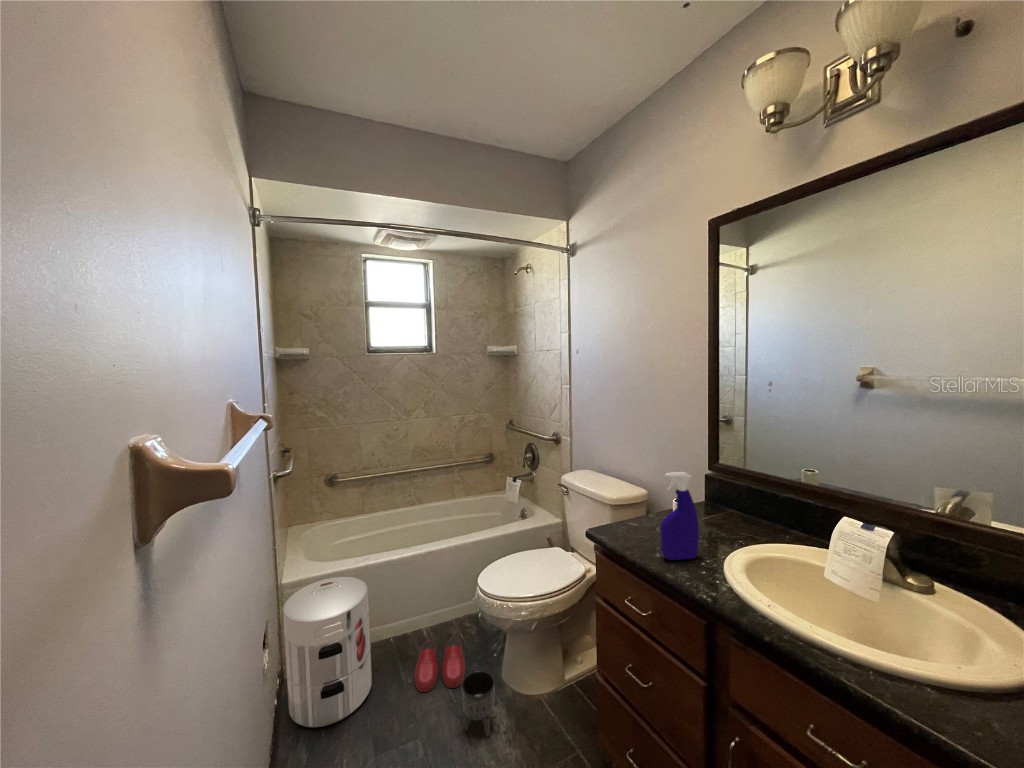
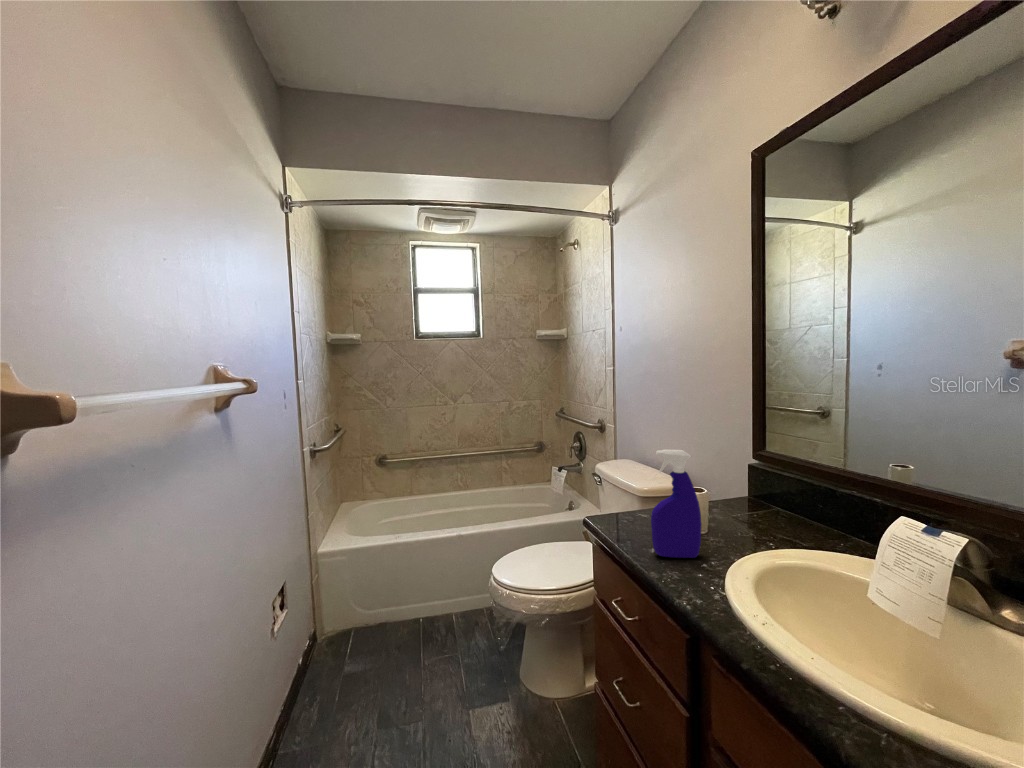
waste bin: present [282,576,372,727] -> none [306,549,391,690]
slippers: present [414,638,465,692] -> none [431,624,483,675]
planter: present [461,671,495,737] -> none [463,660,498,731]

